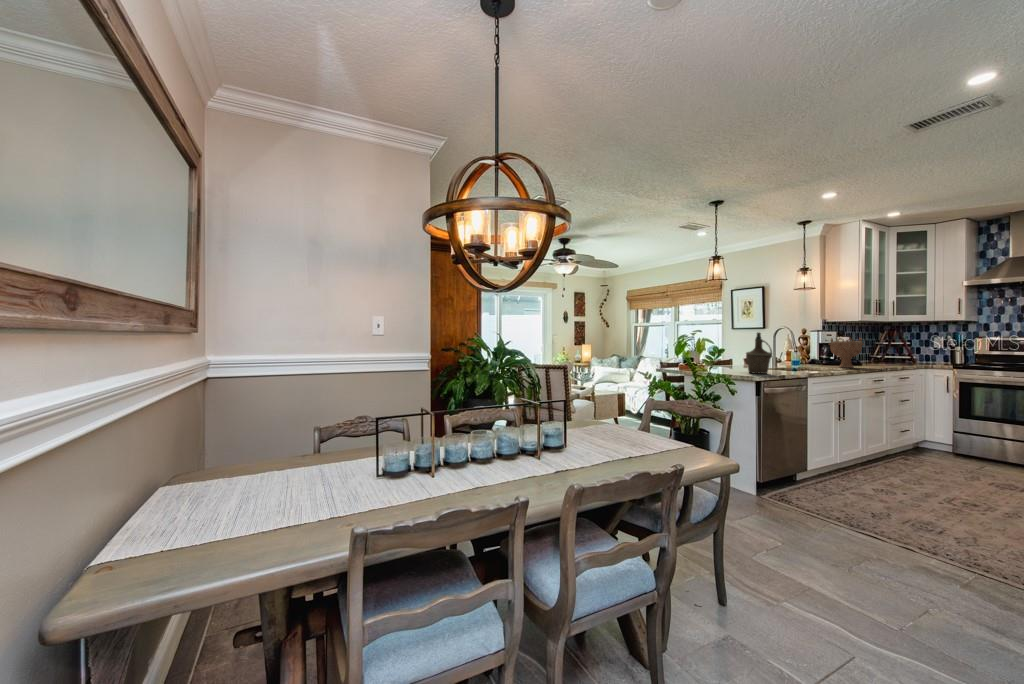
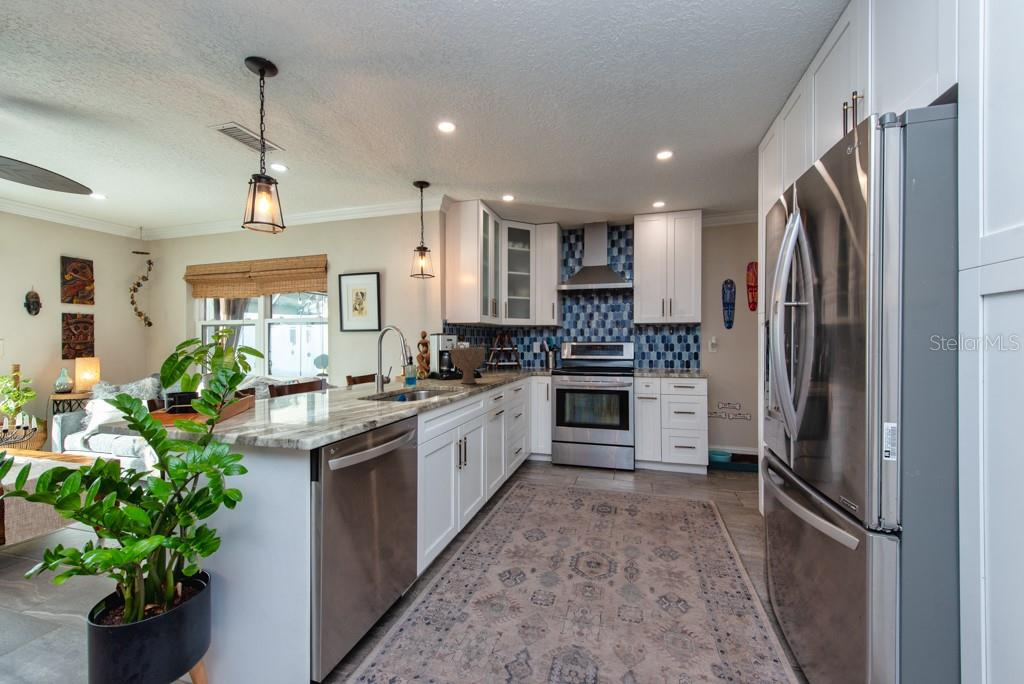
bottle: present [746,332,772,374] -> none [308,332,360,419]

